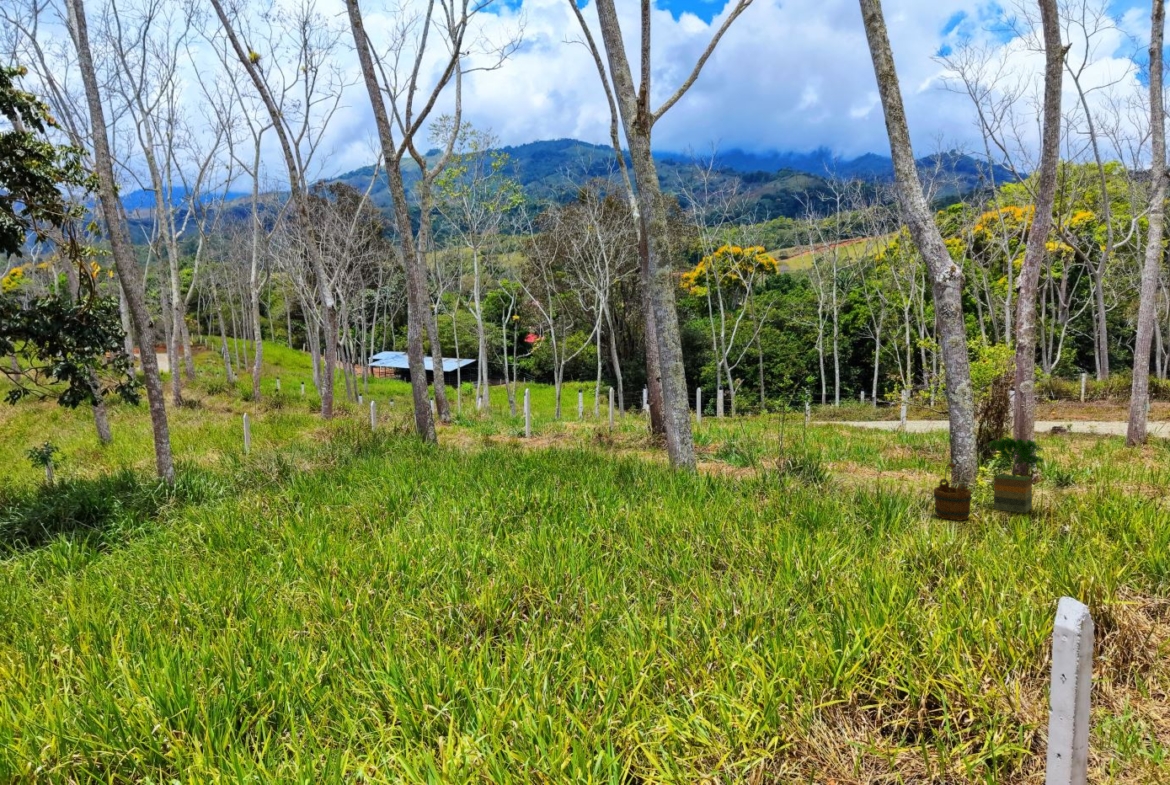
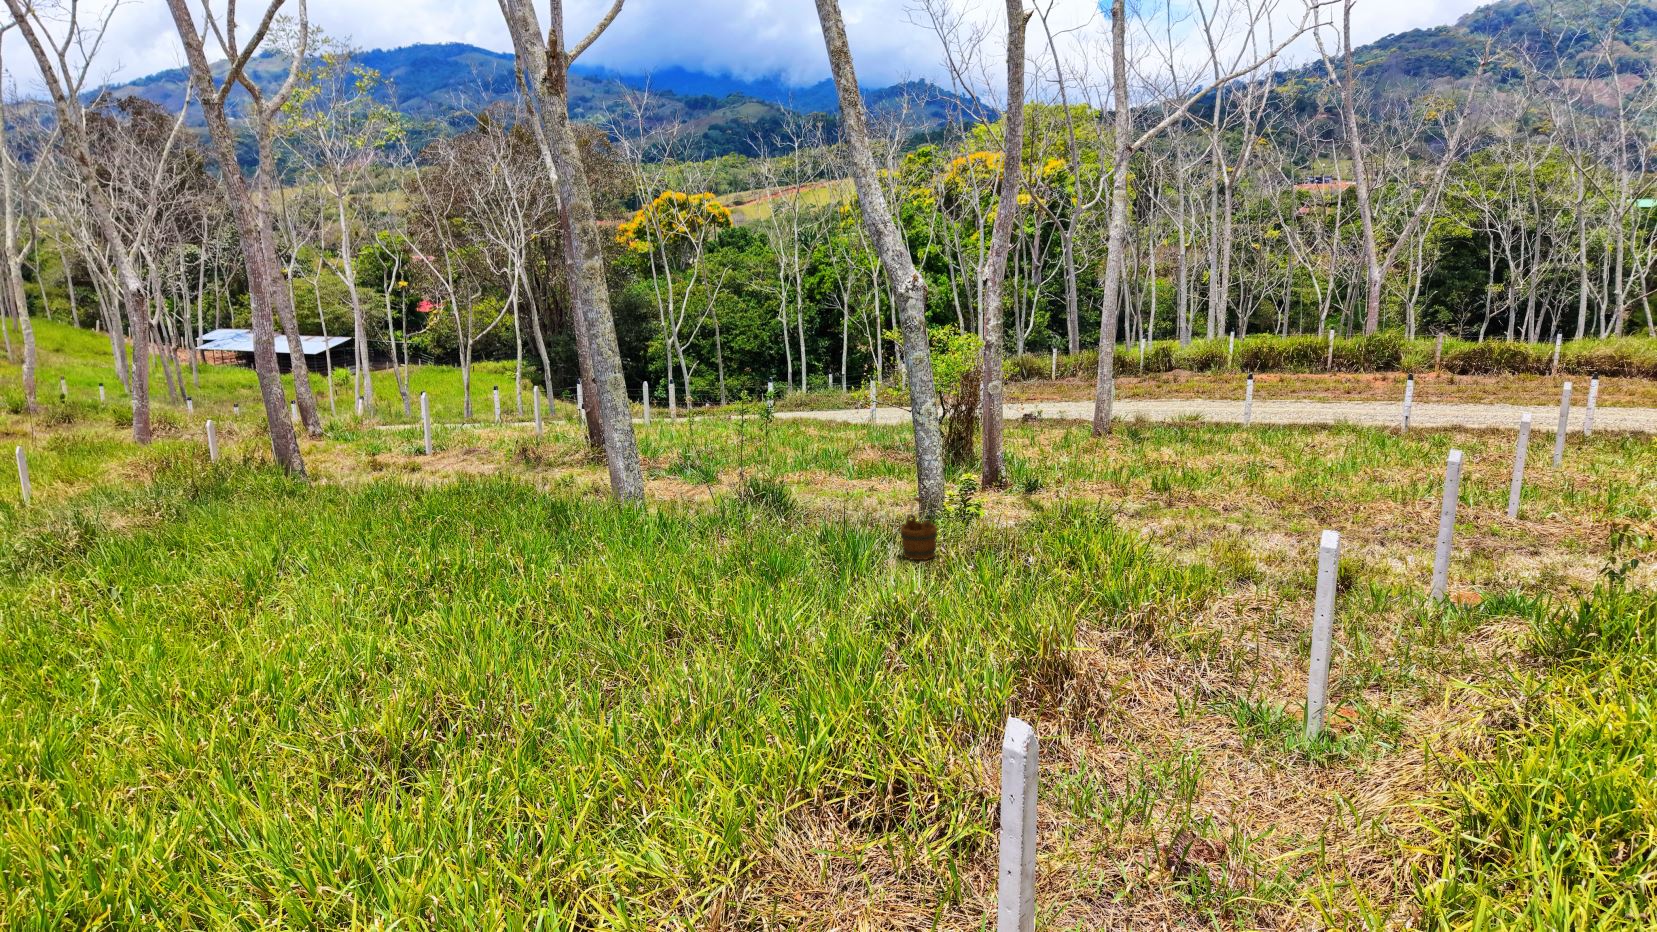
potted tree: present [989,438,1043,513] -> none [952,459,1005,541]

